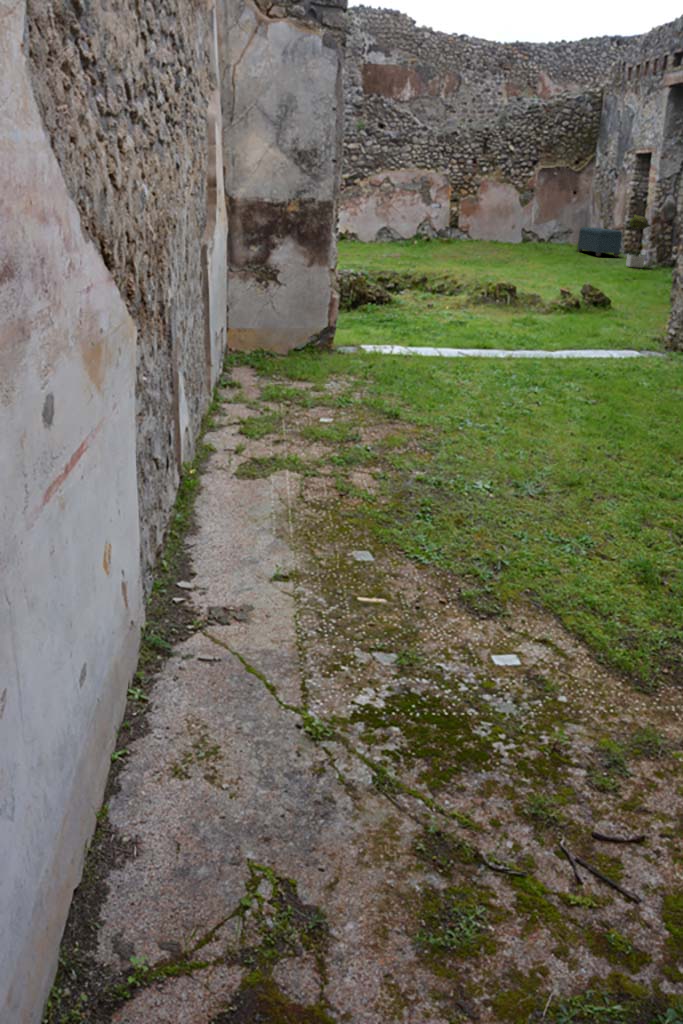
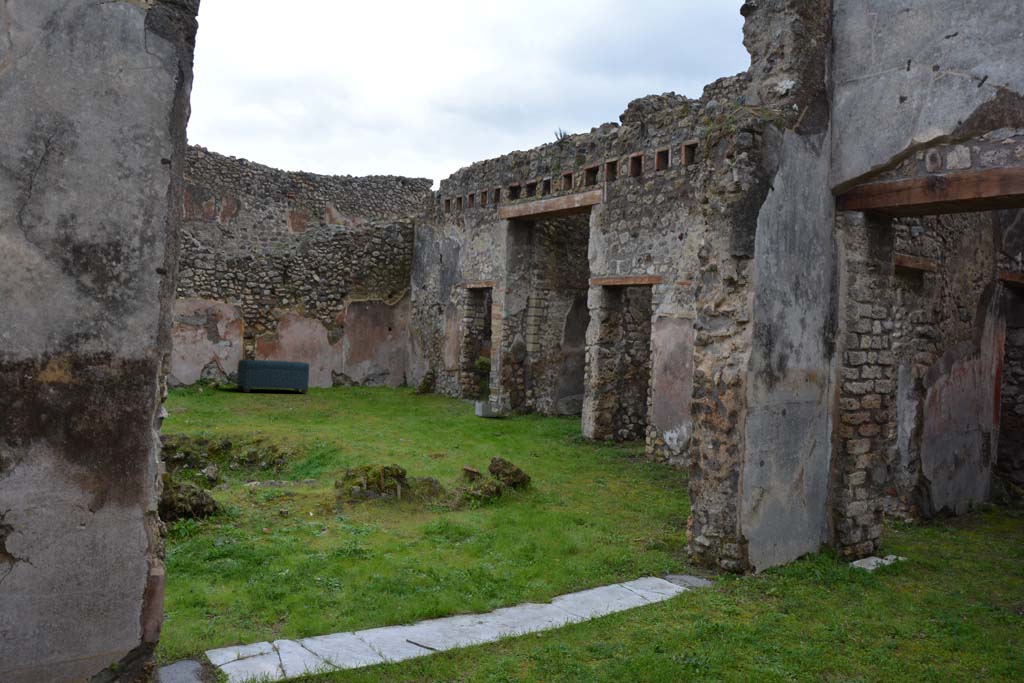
bench: present [577,227,622,257] -> present [237,360,309,394]

